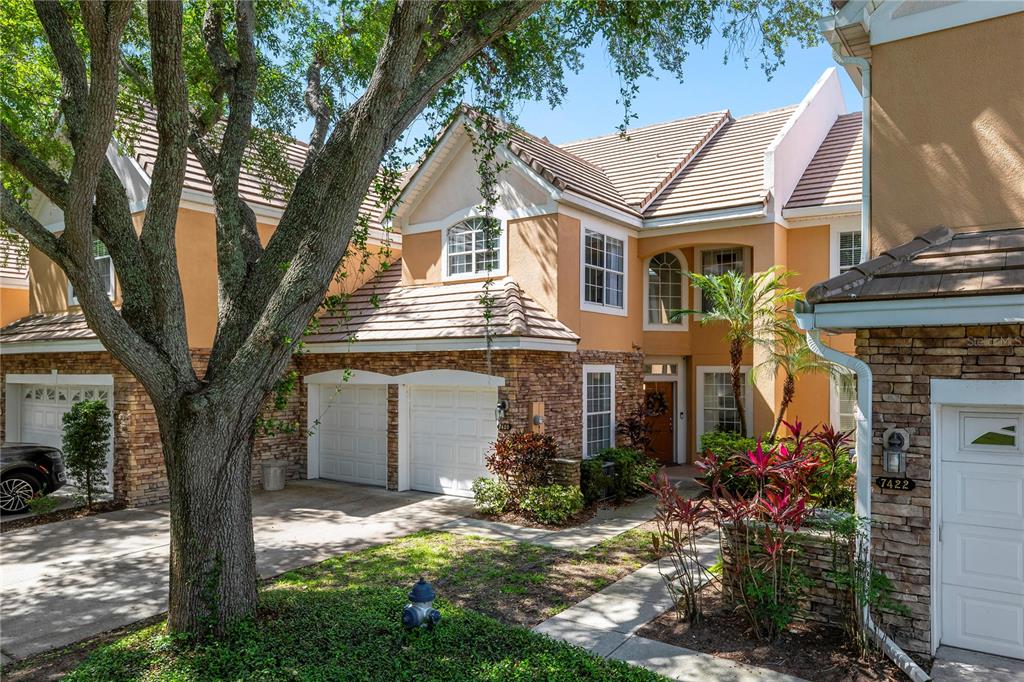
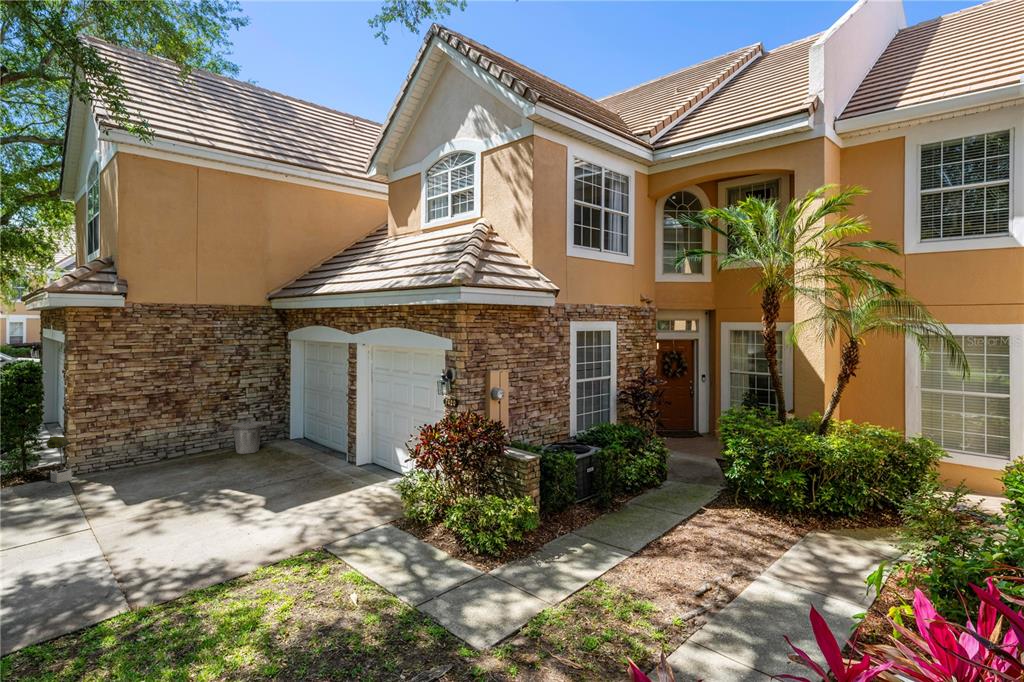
potted tree: present [594,475,614,520] -> present [46,436,72,483]

